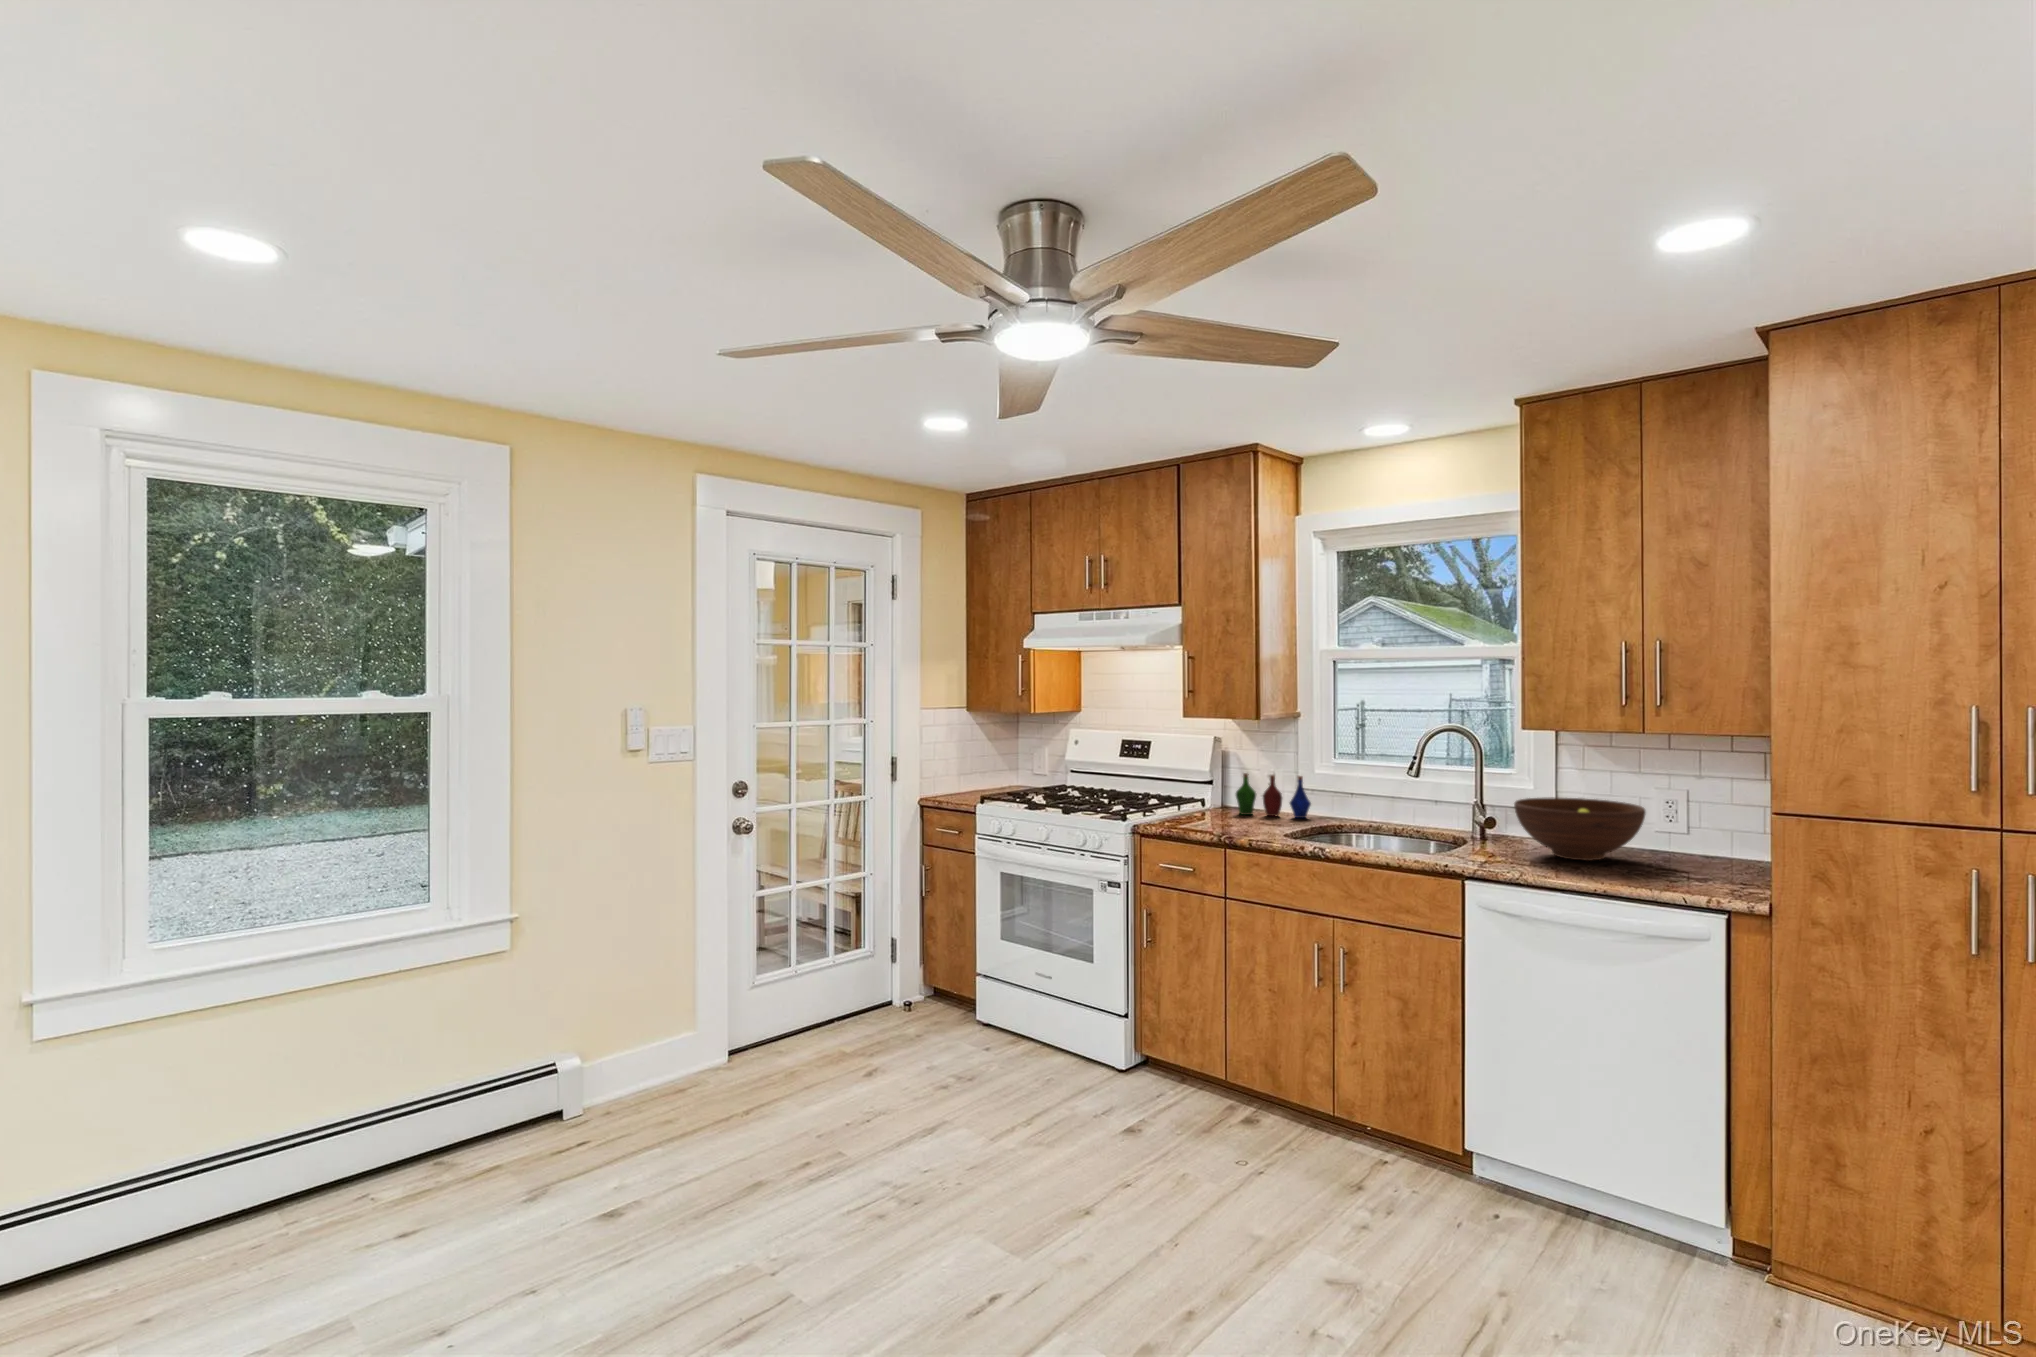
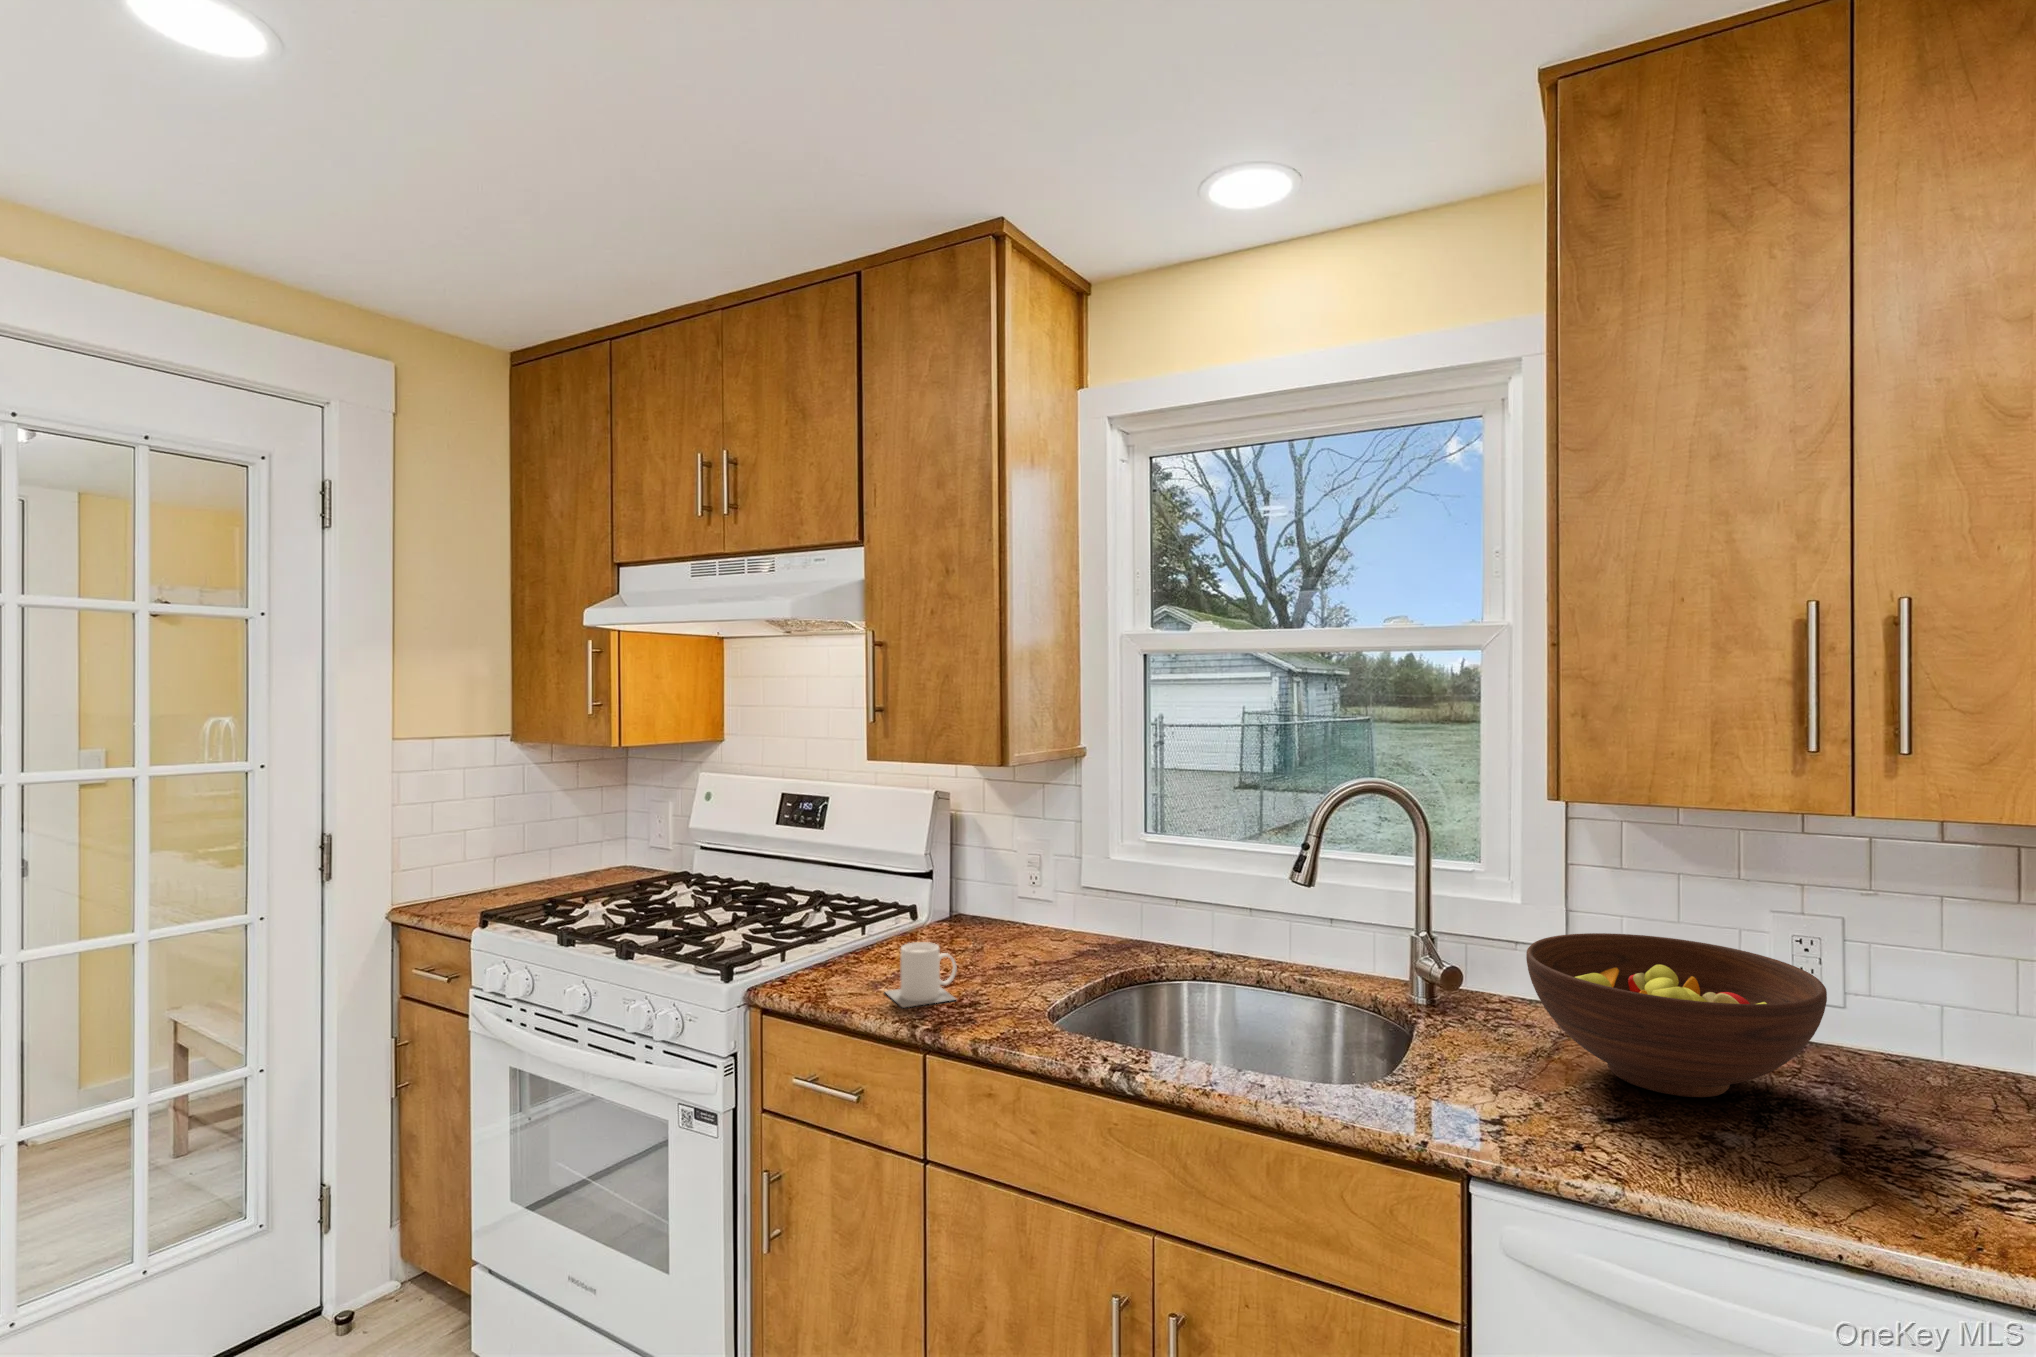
bottle: present [1236,773,1311,818] -> none [968,861,1104,948]
mug: none [1200,804,1238,831] -> present [886,942,957,1007]

